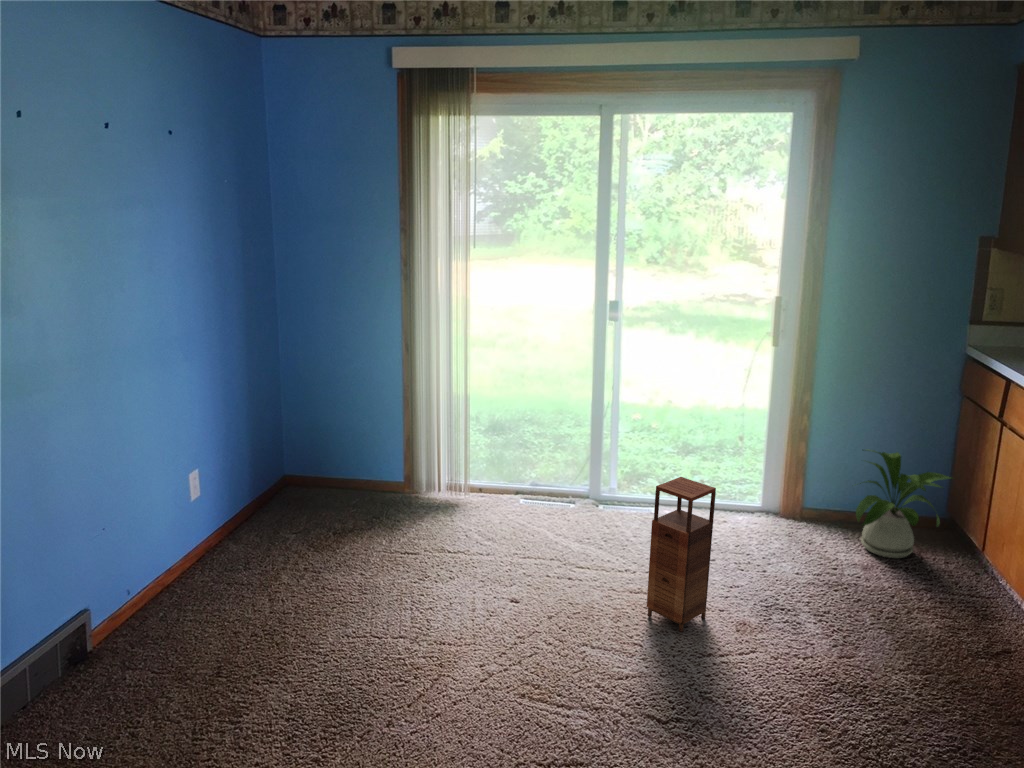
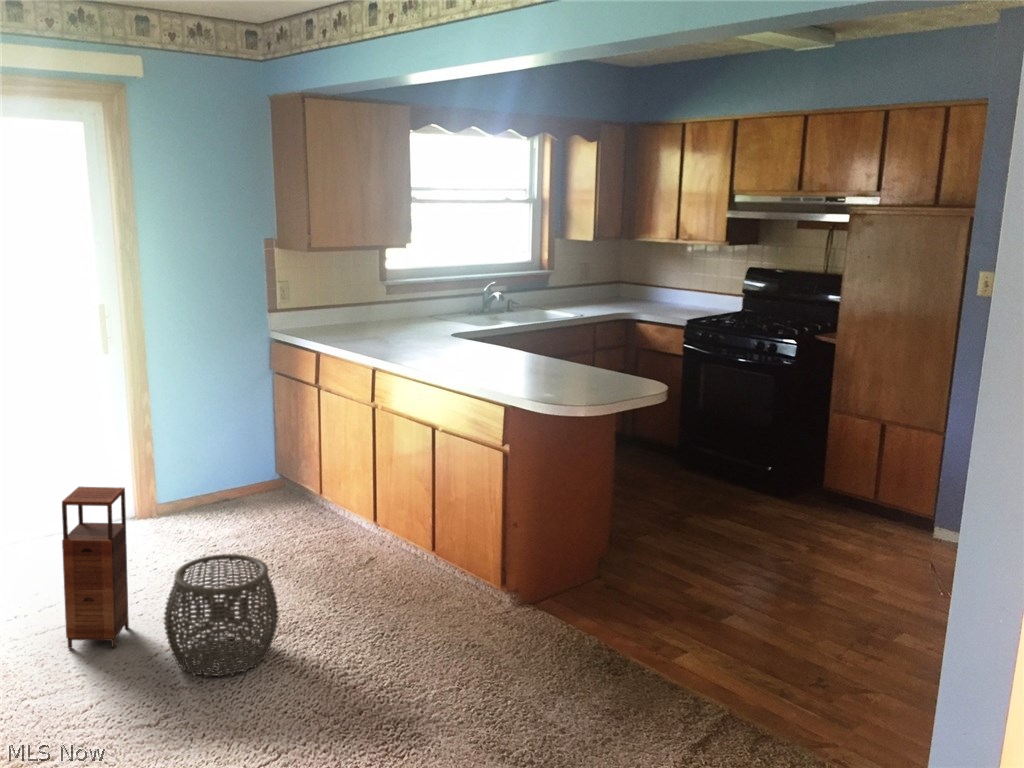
house plant: present [856,450,952,558] -> none [206,424,287,523]
woven basket: none [710,578,831,714] -> present [164,554,279,677]

